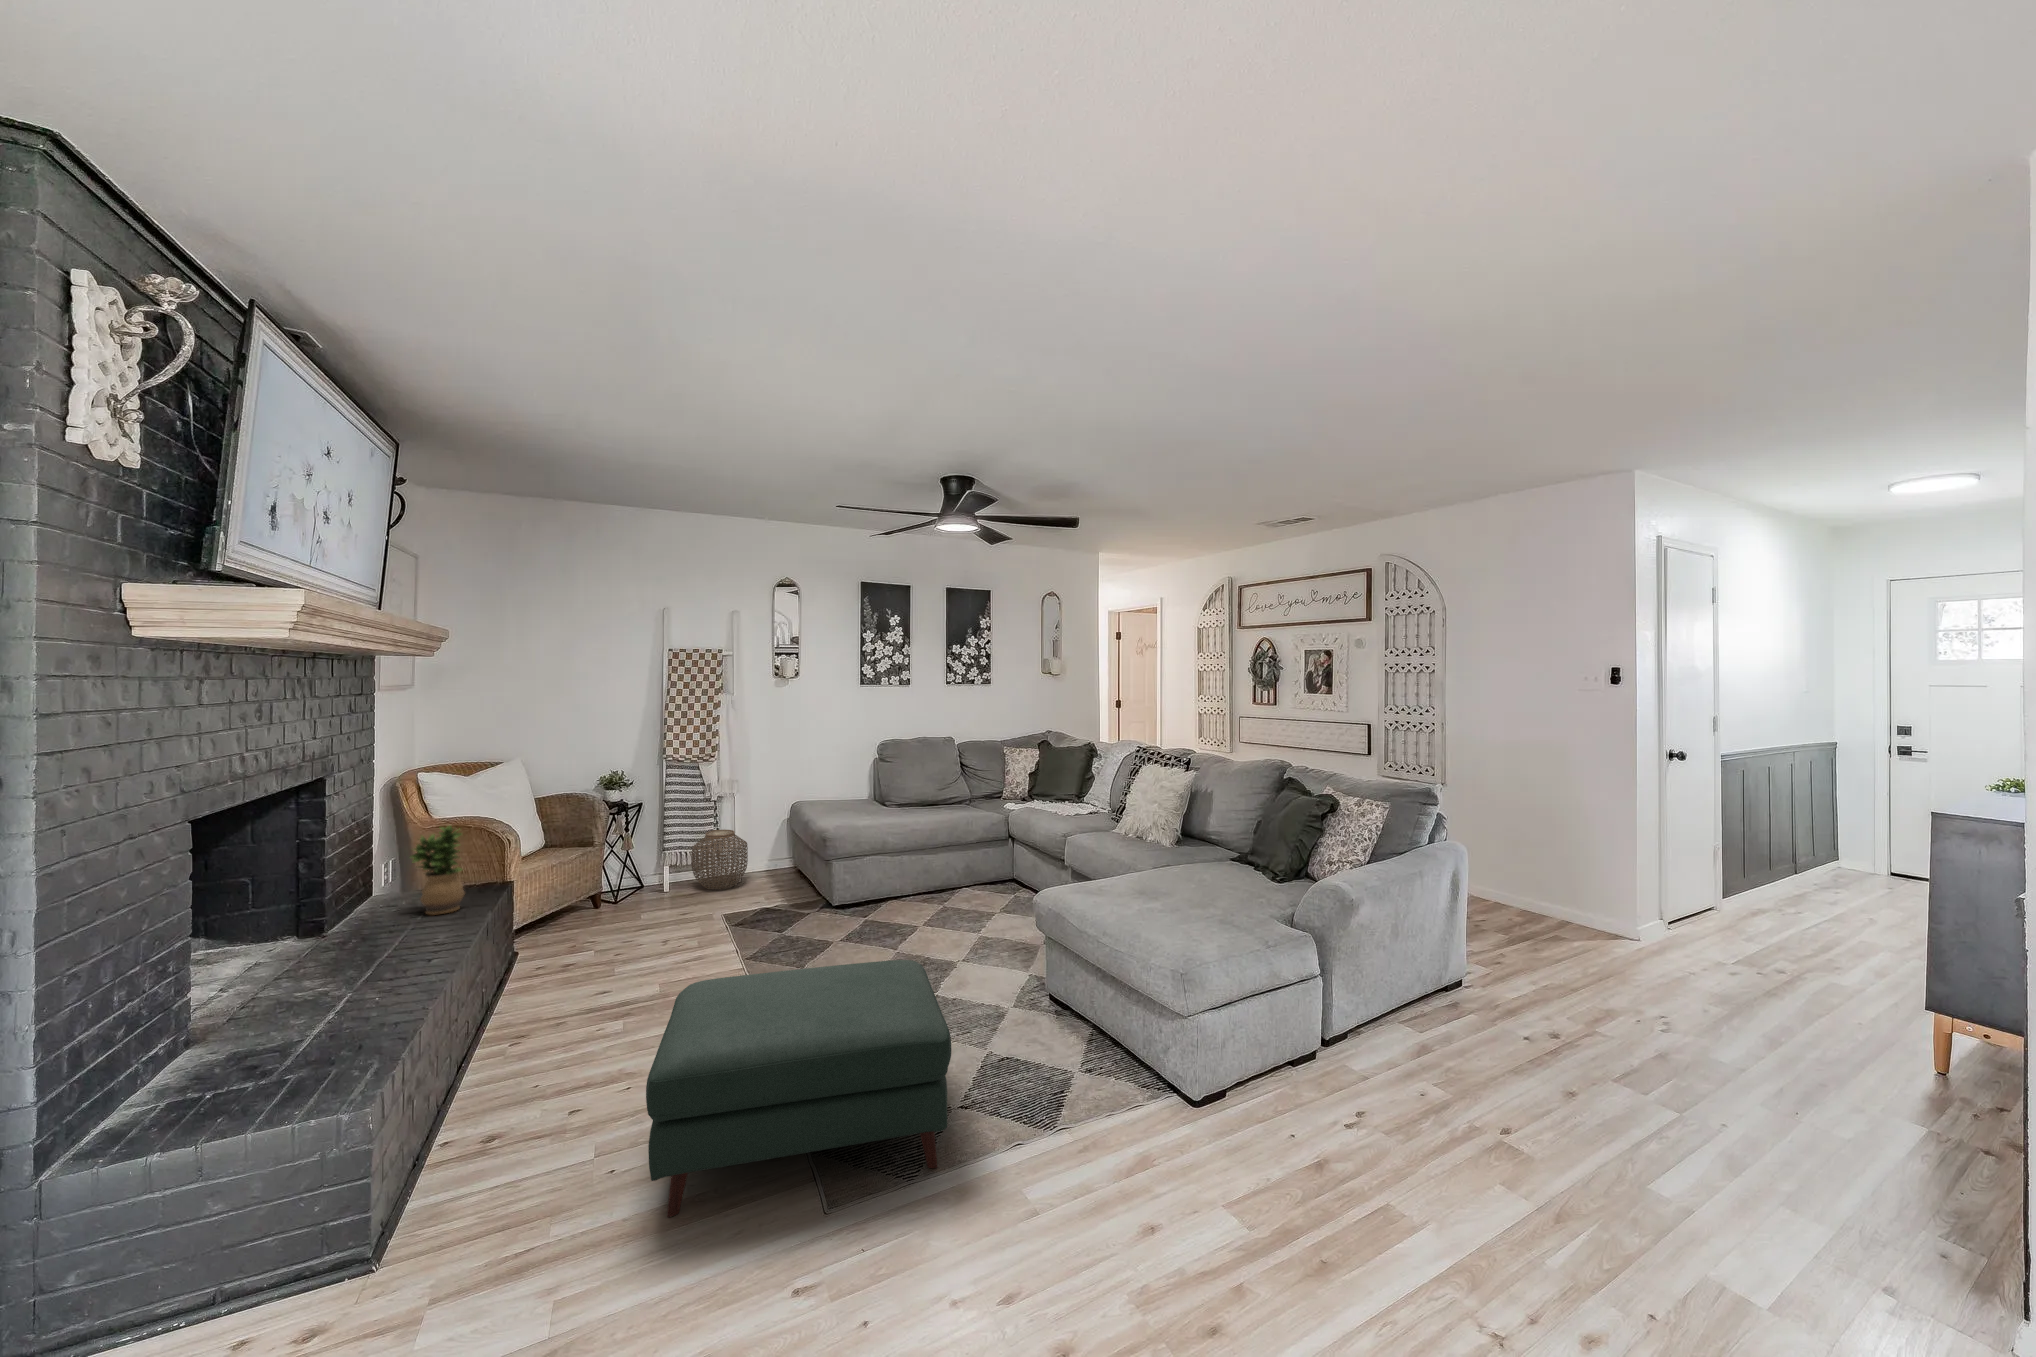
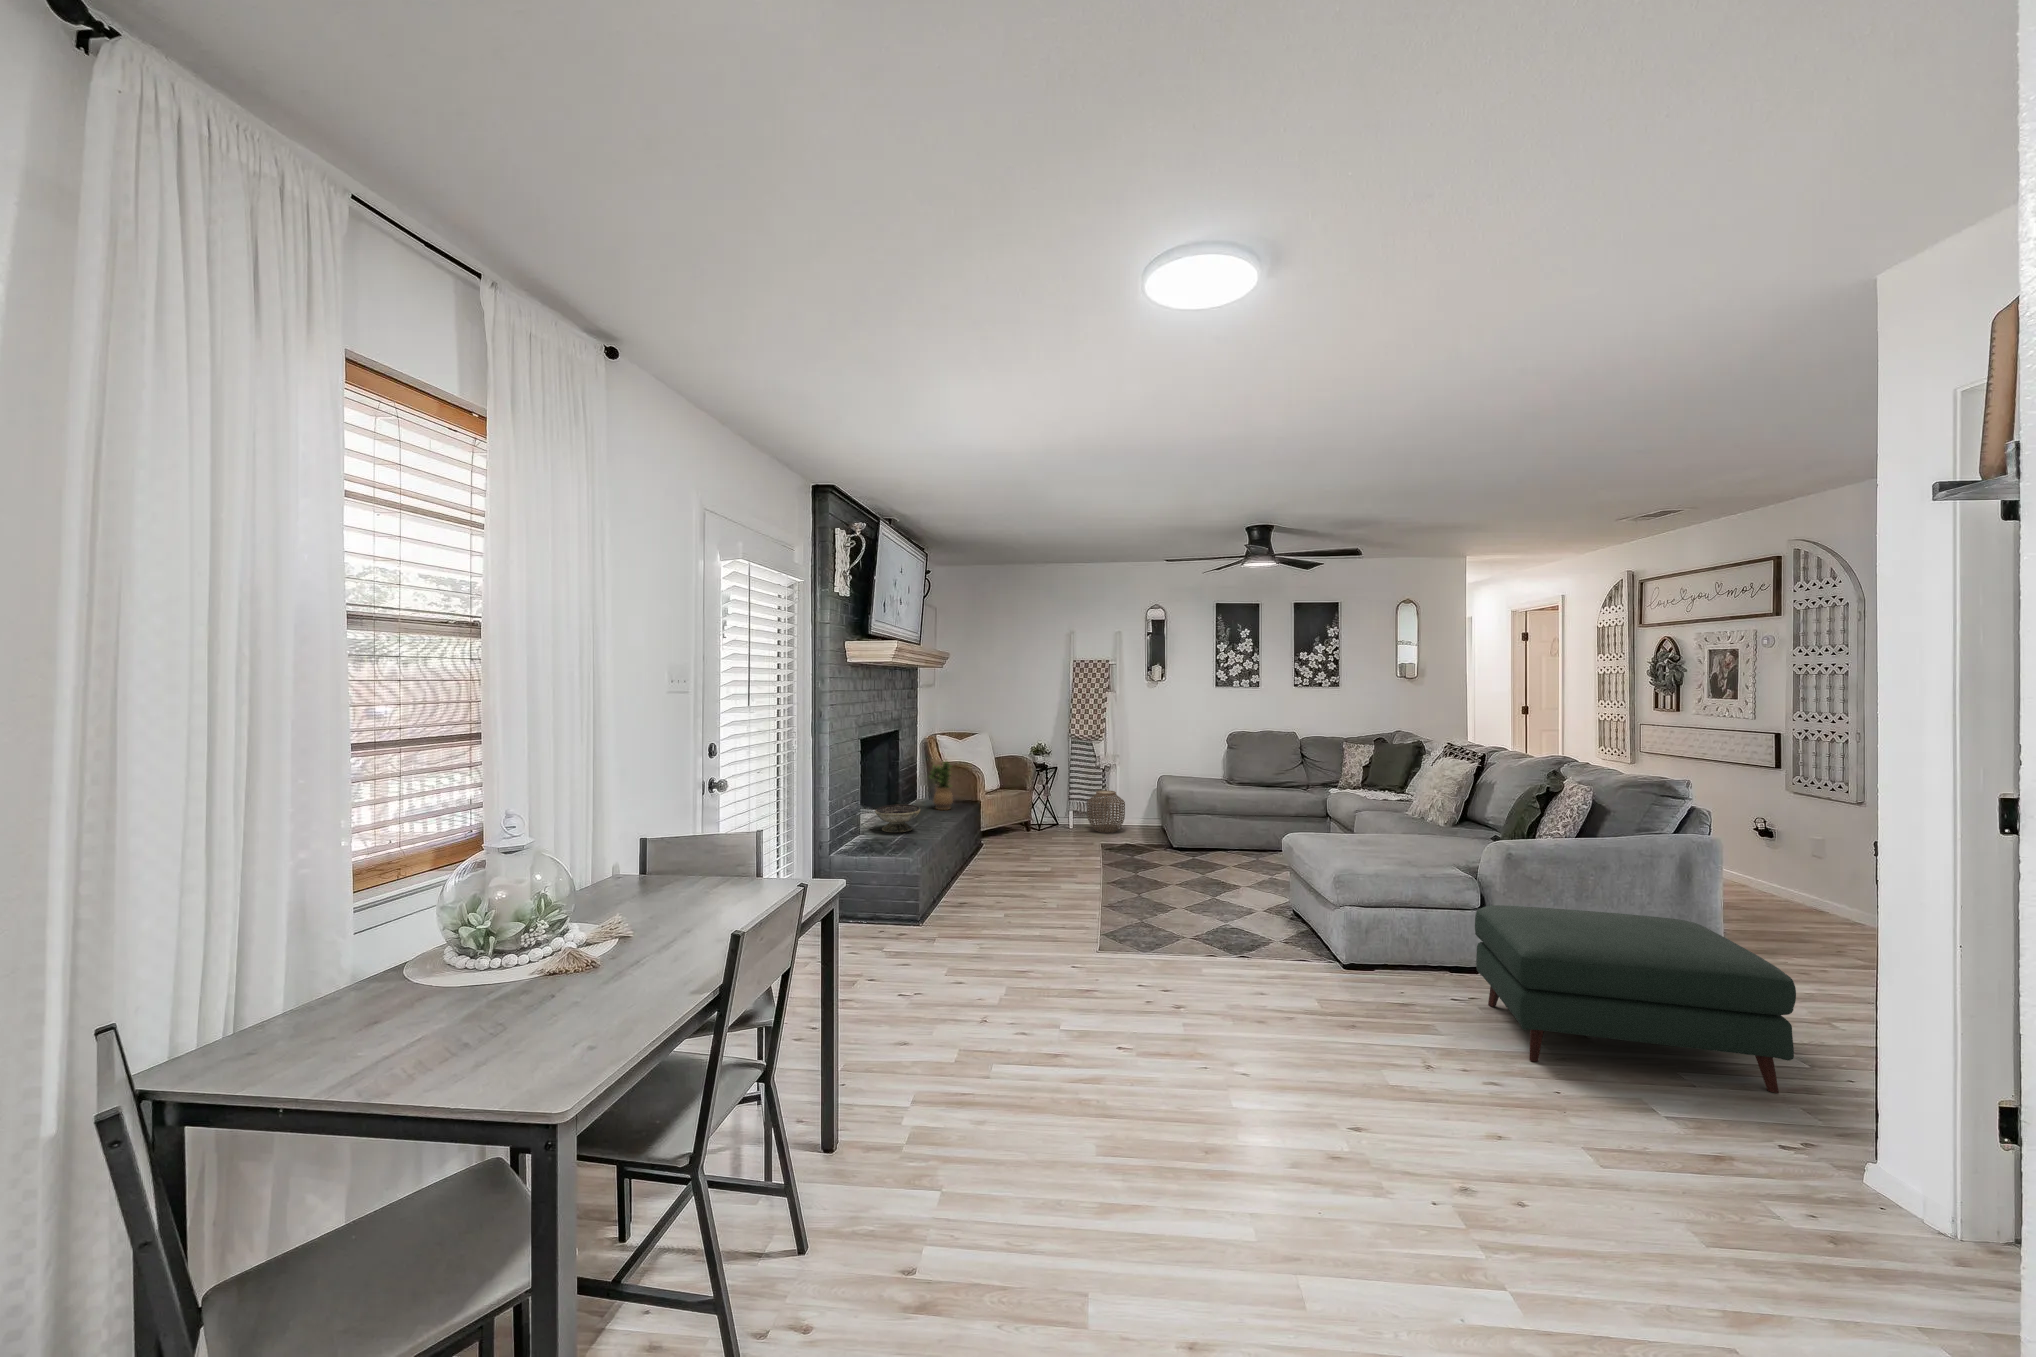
decorative bowl: none [272,931,393,1002] -> present [875,804,920,833]
ottoman: present [646,960,951,1217] -> present [1475,905,1796,1093]

